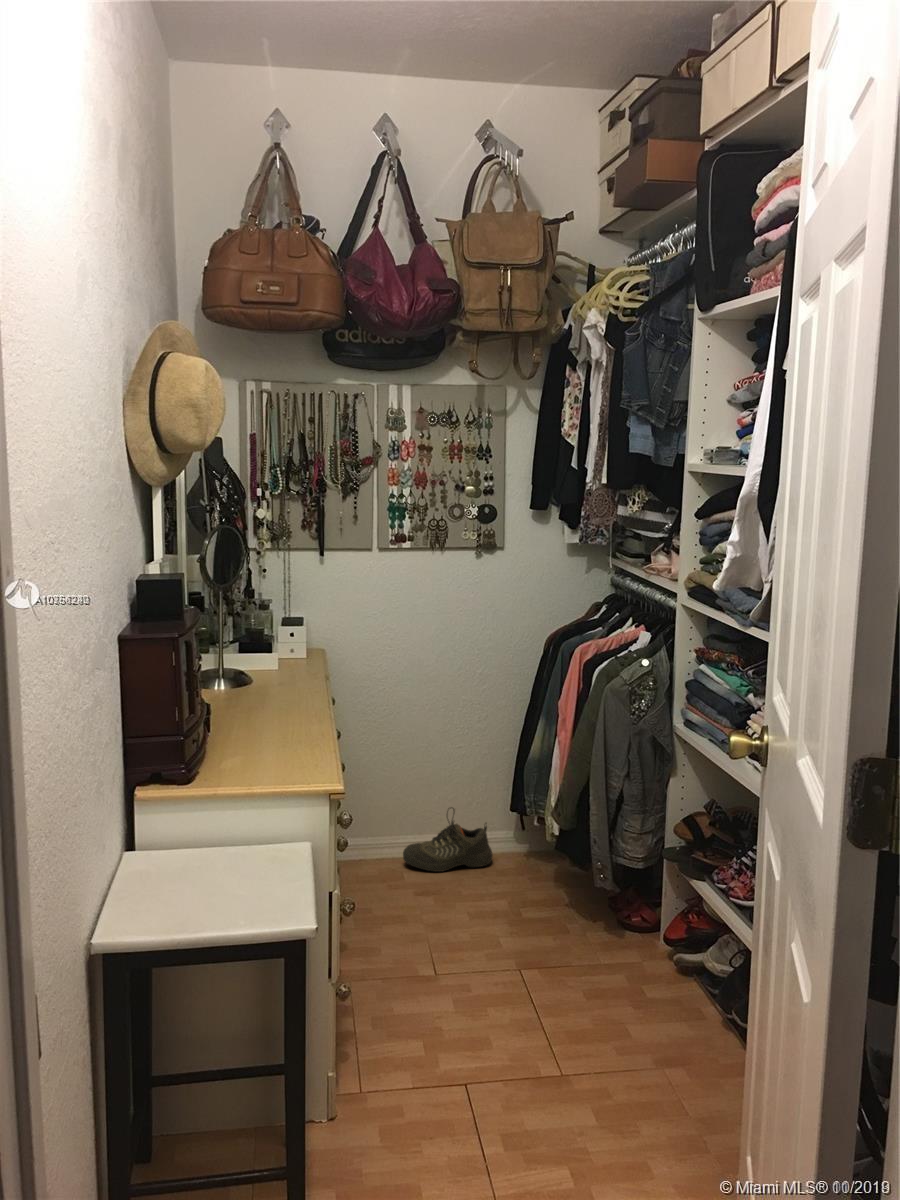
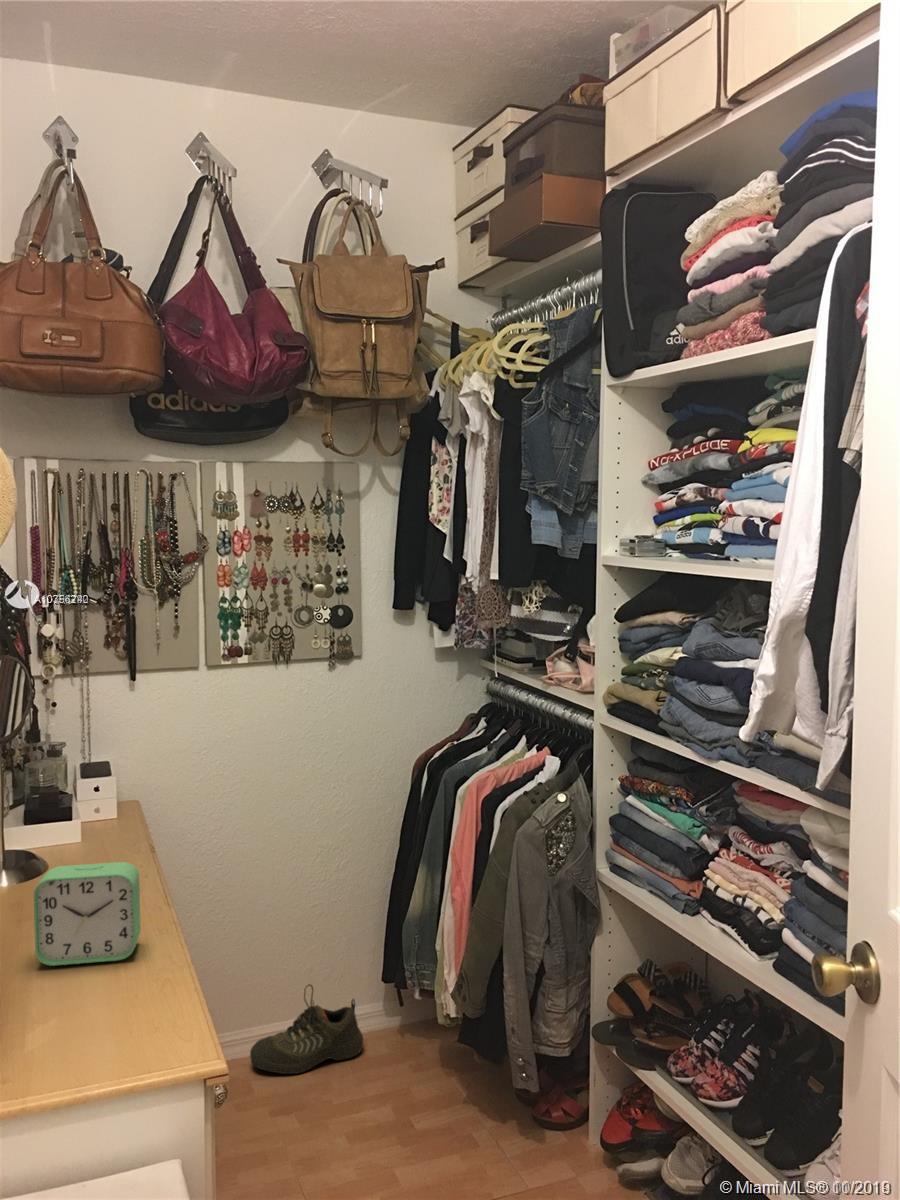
alarm clock: none [233,667,305,733] -> present [33,862,141,966]

